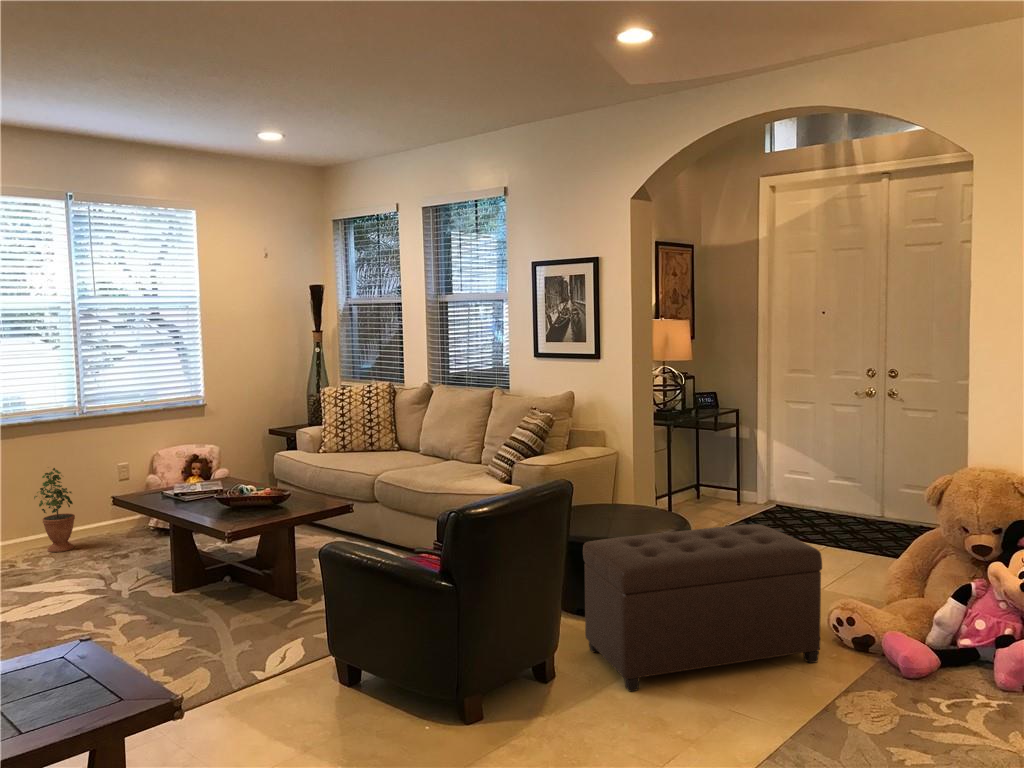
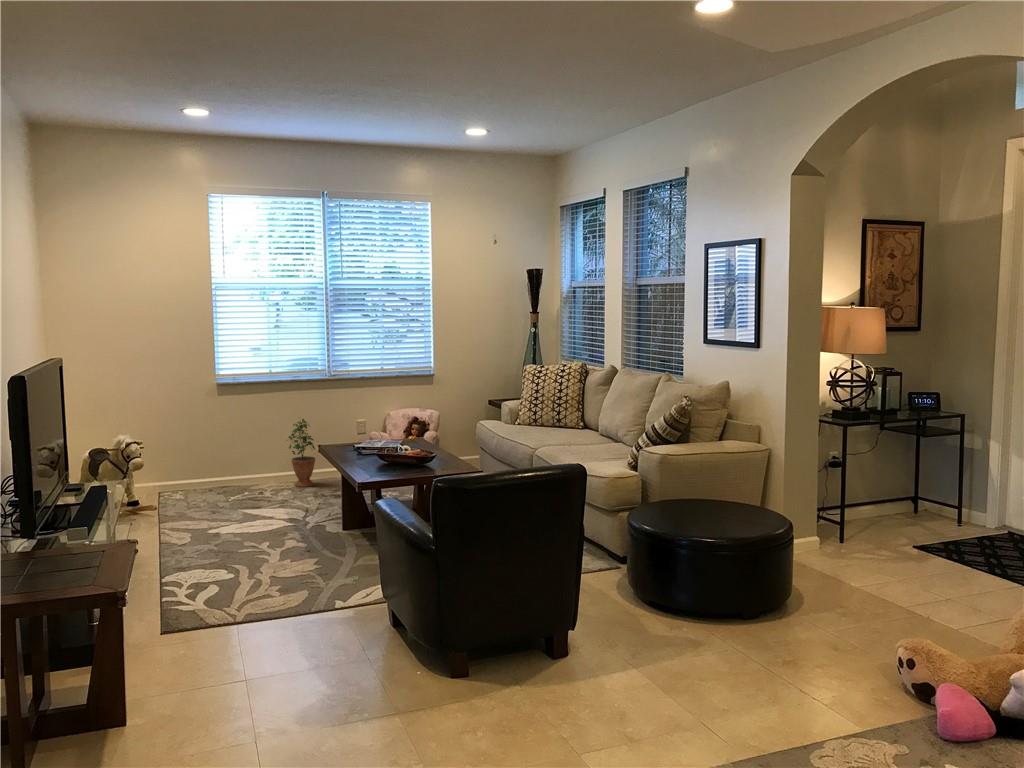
ottoman: present [583,524,822,691] -> none [627,532,876,703]

